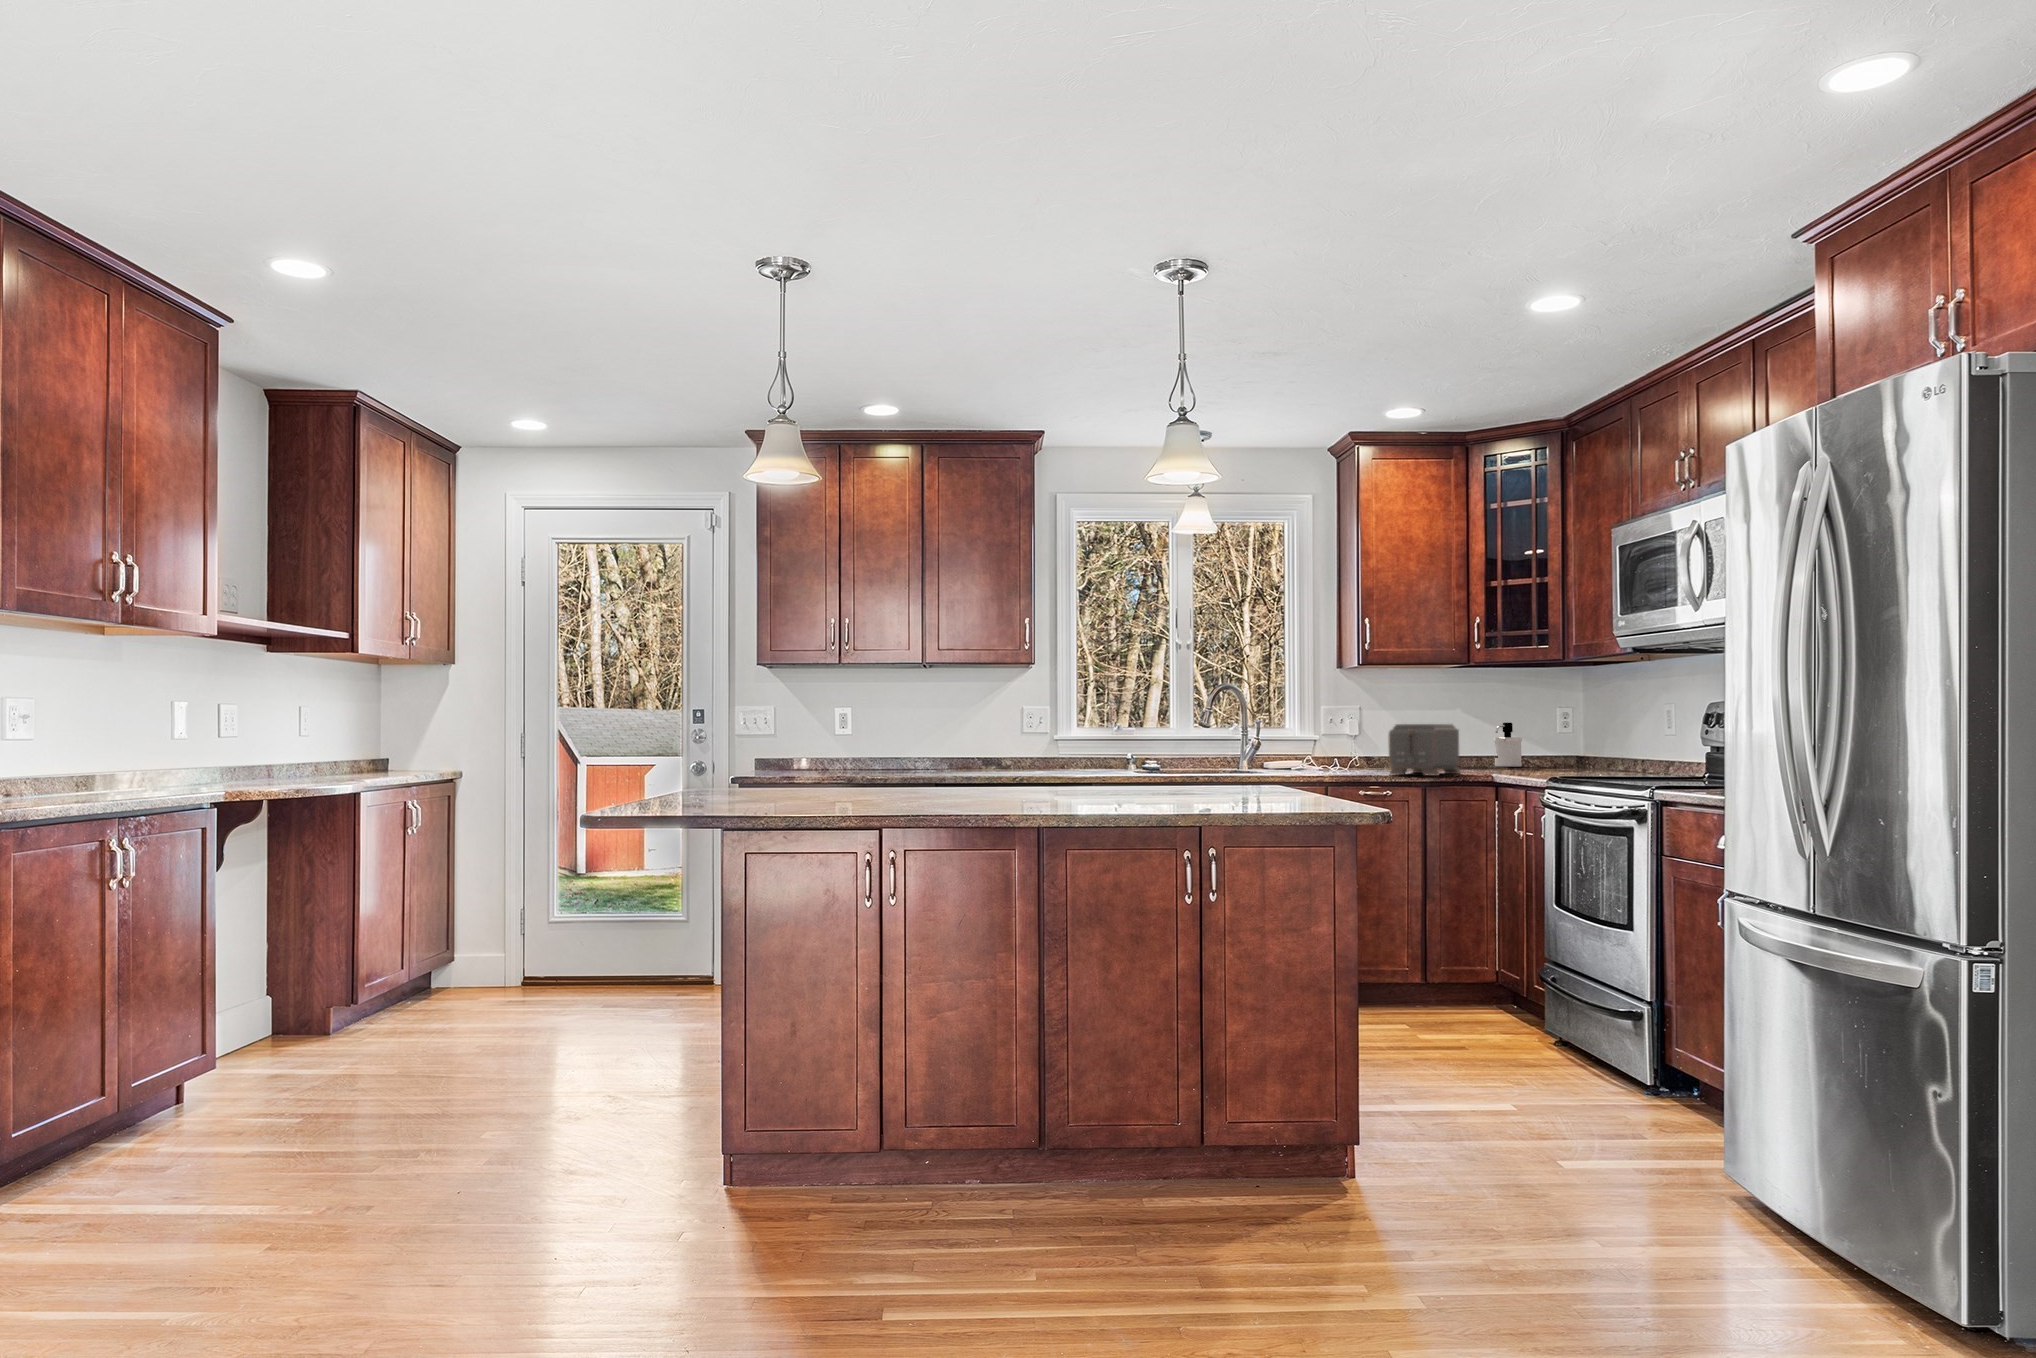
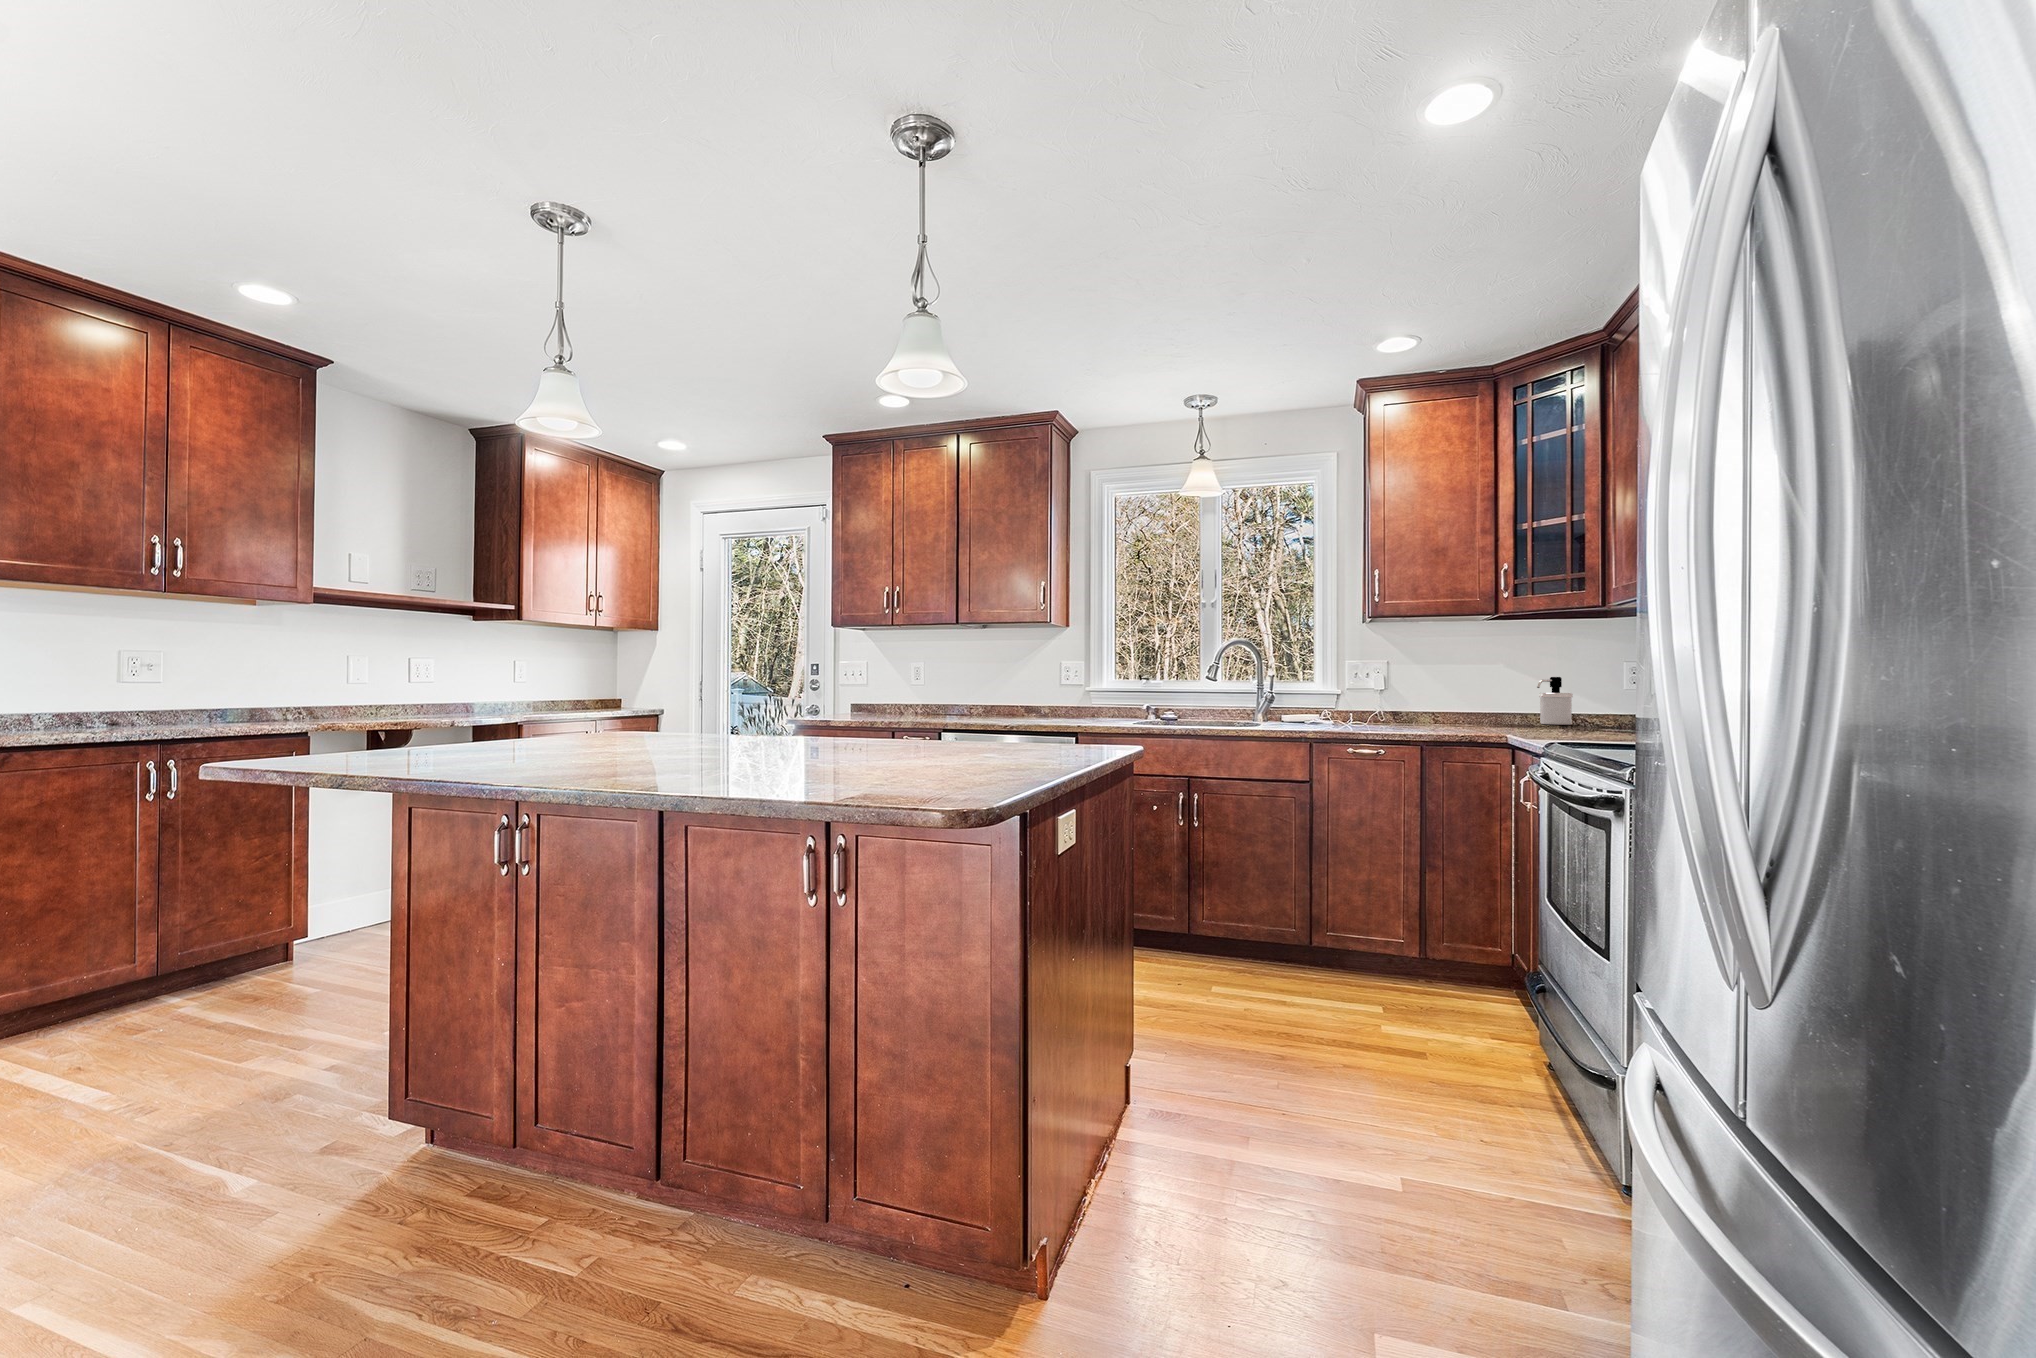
toaster: present [1389,724,1460,776] -> none [1376,679,1470,736]

